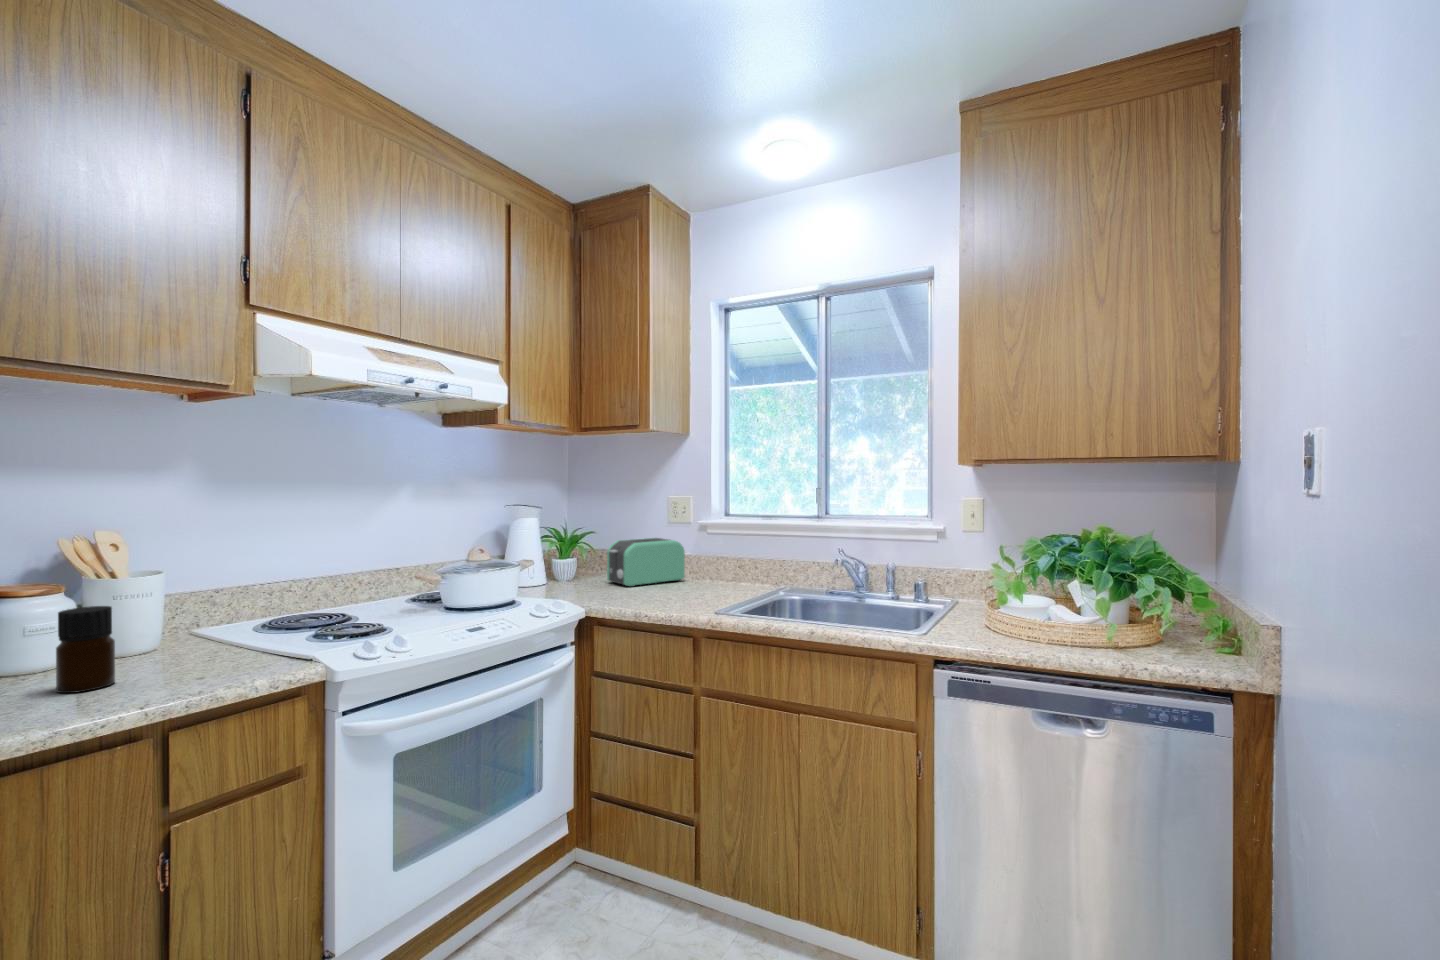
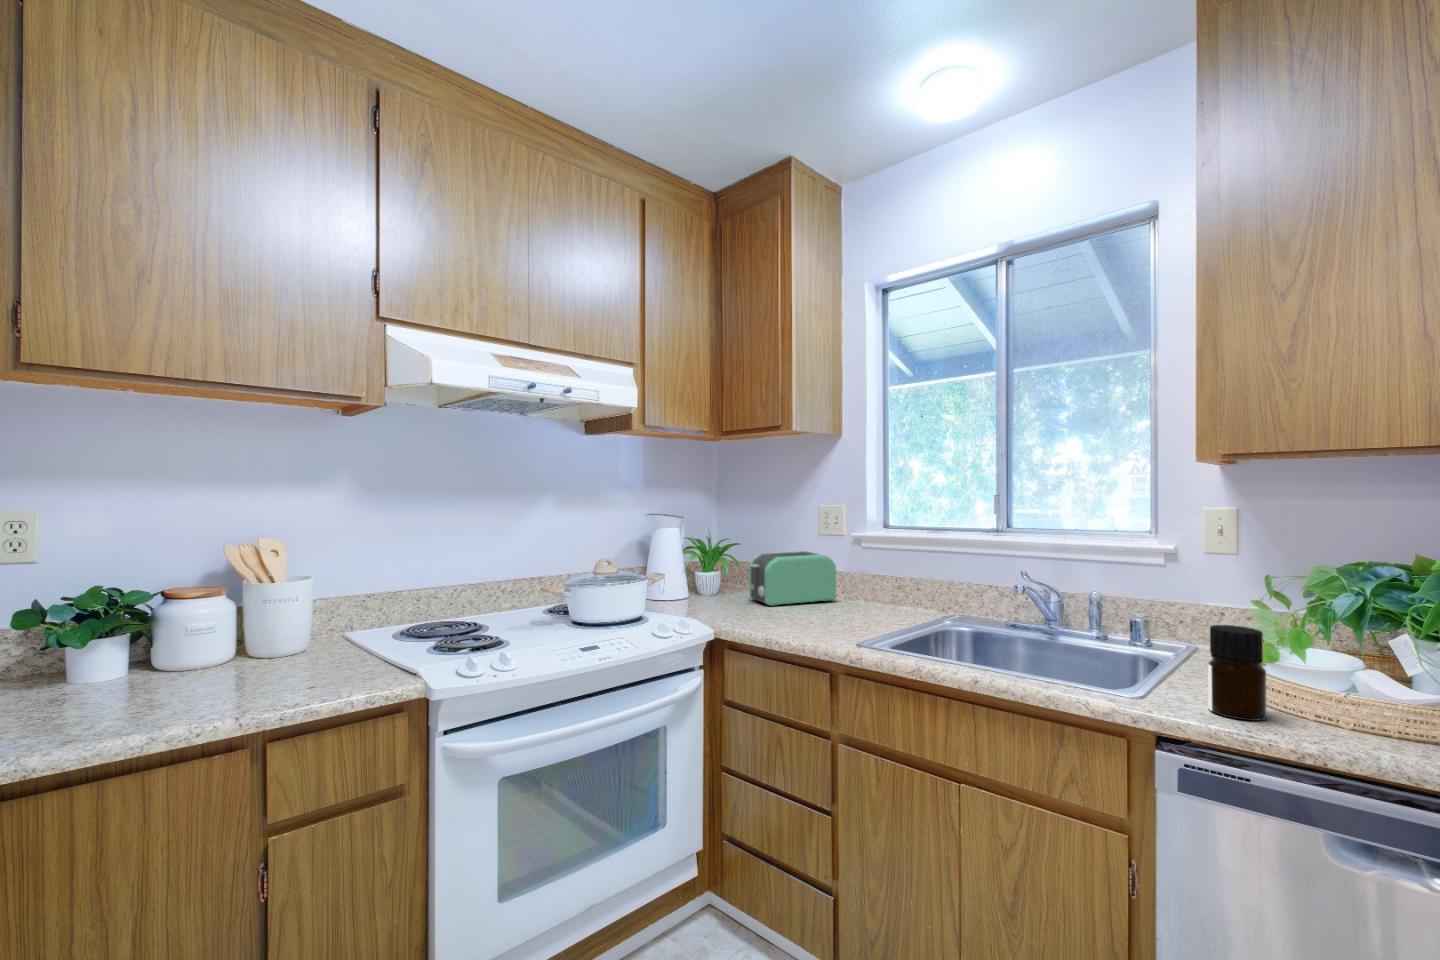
bottle: present [56,606,115,693] -> present [1208,625,1267,721]

